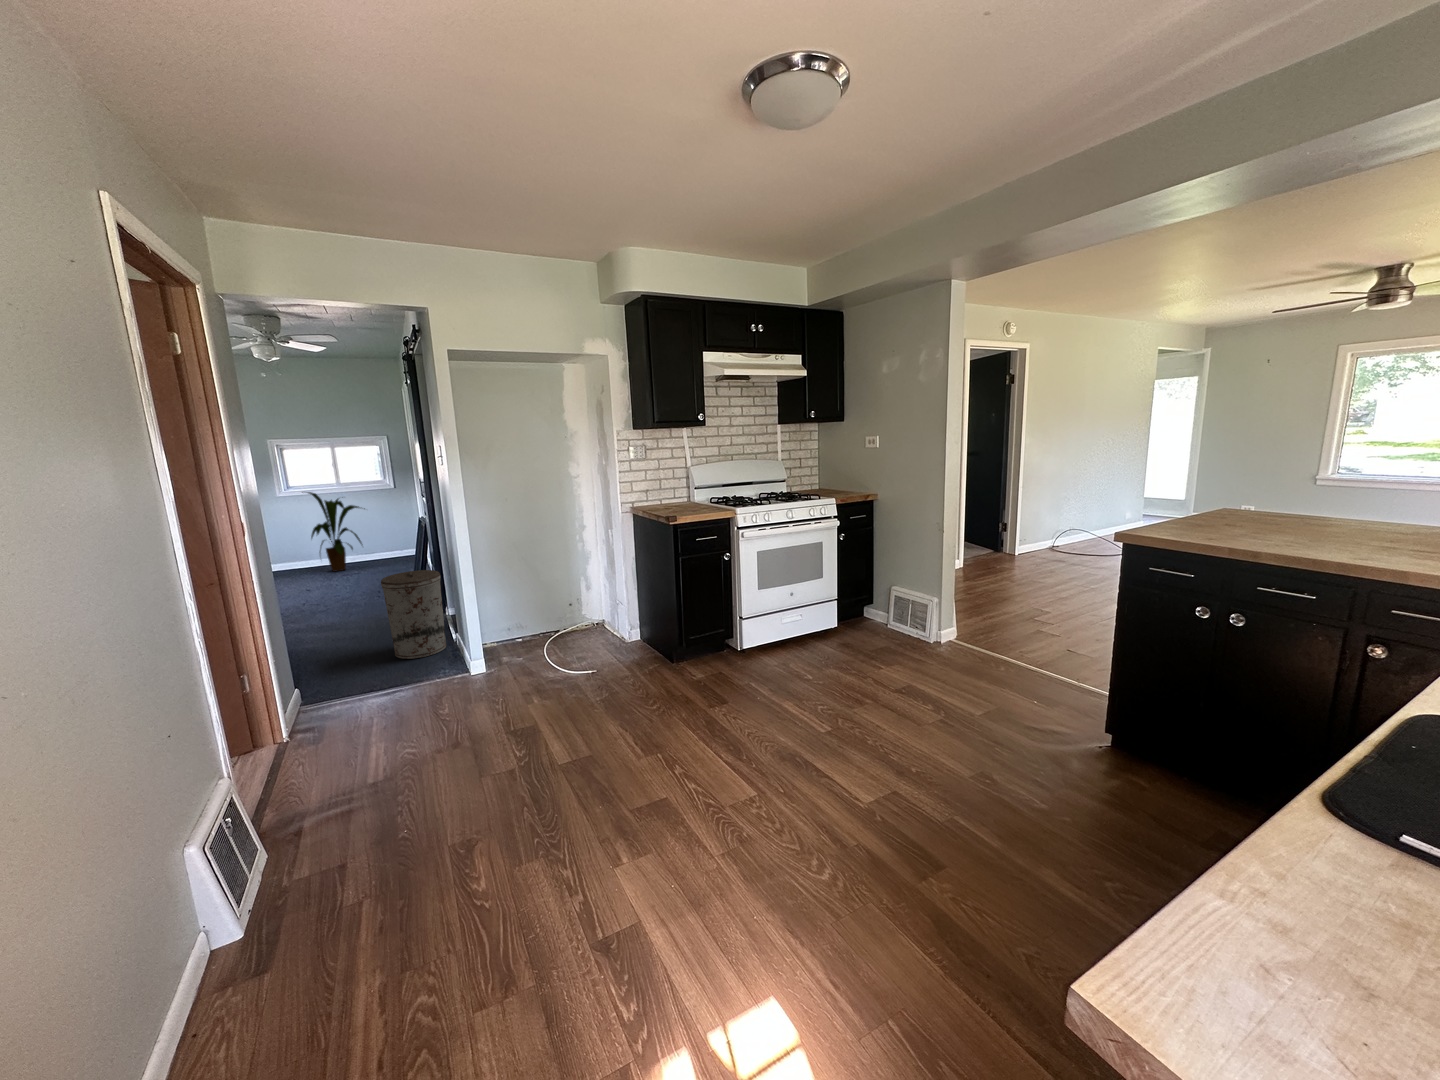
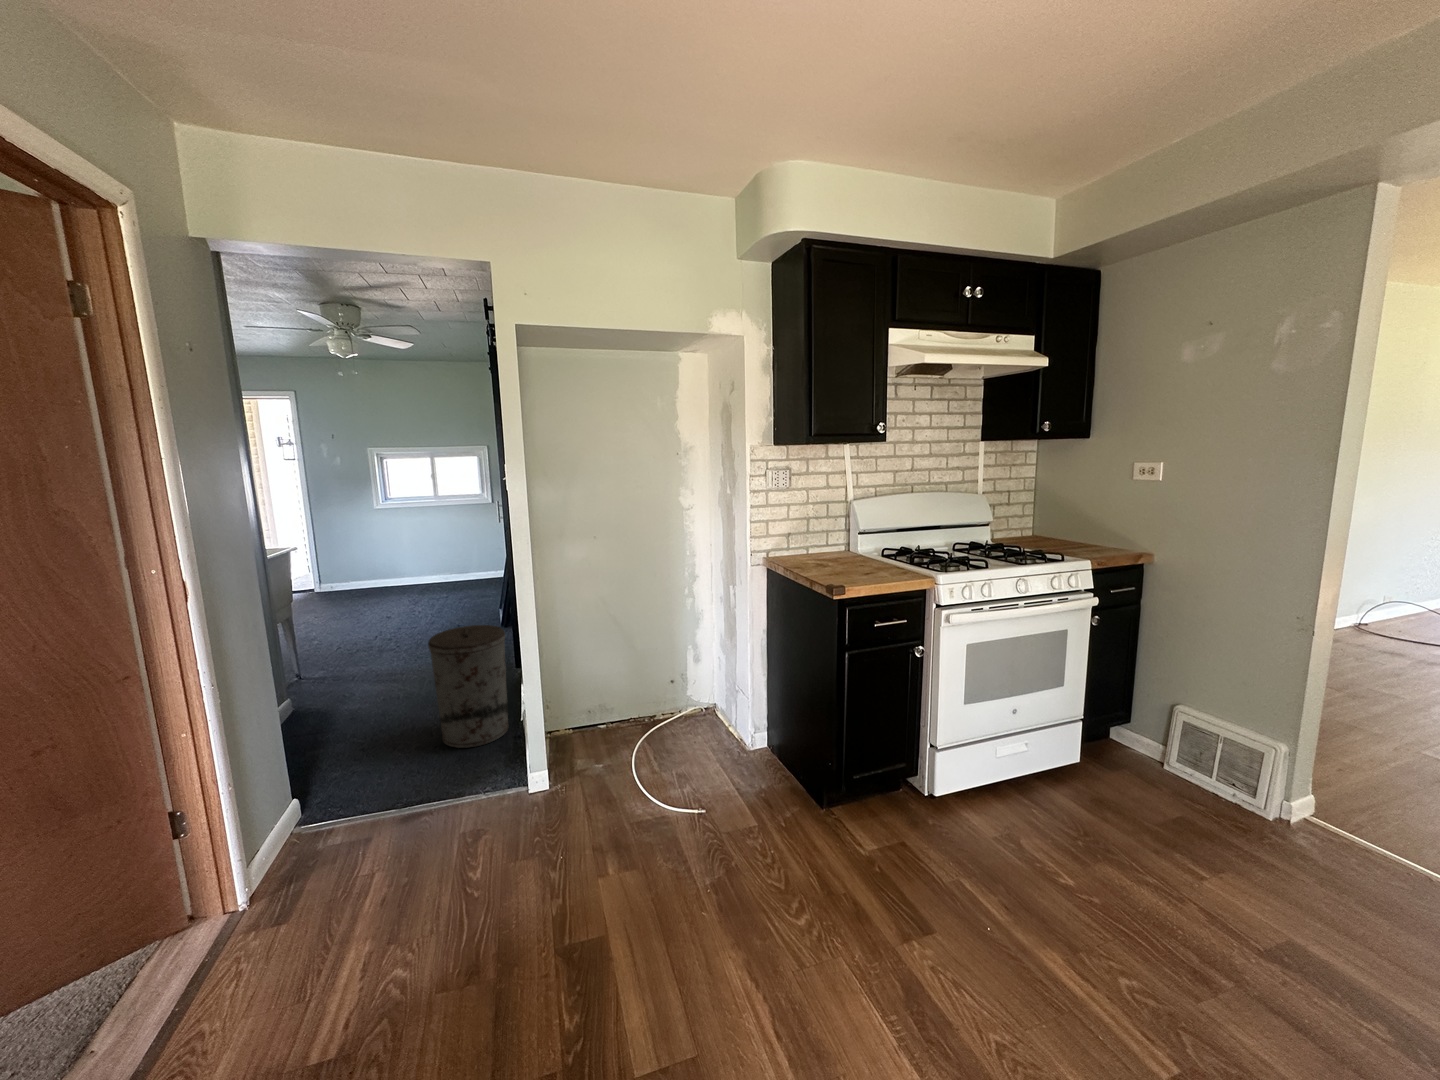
house plant: present [307,492,365,571] -> none [389,506,460,595]

